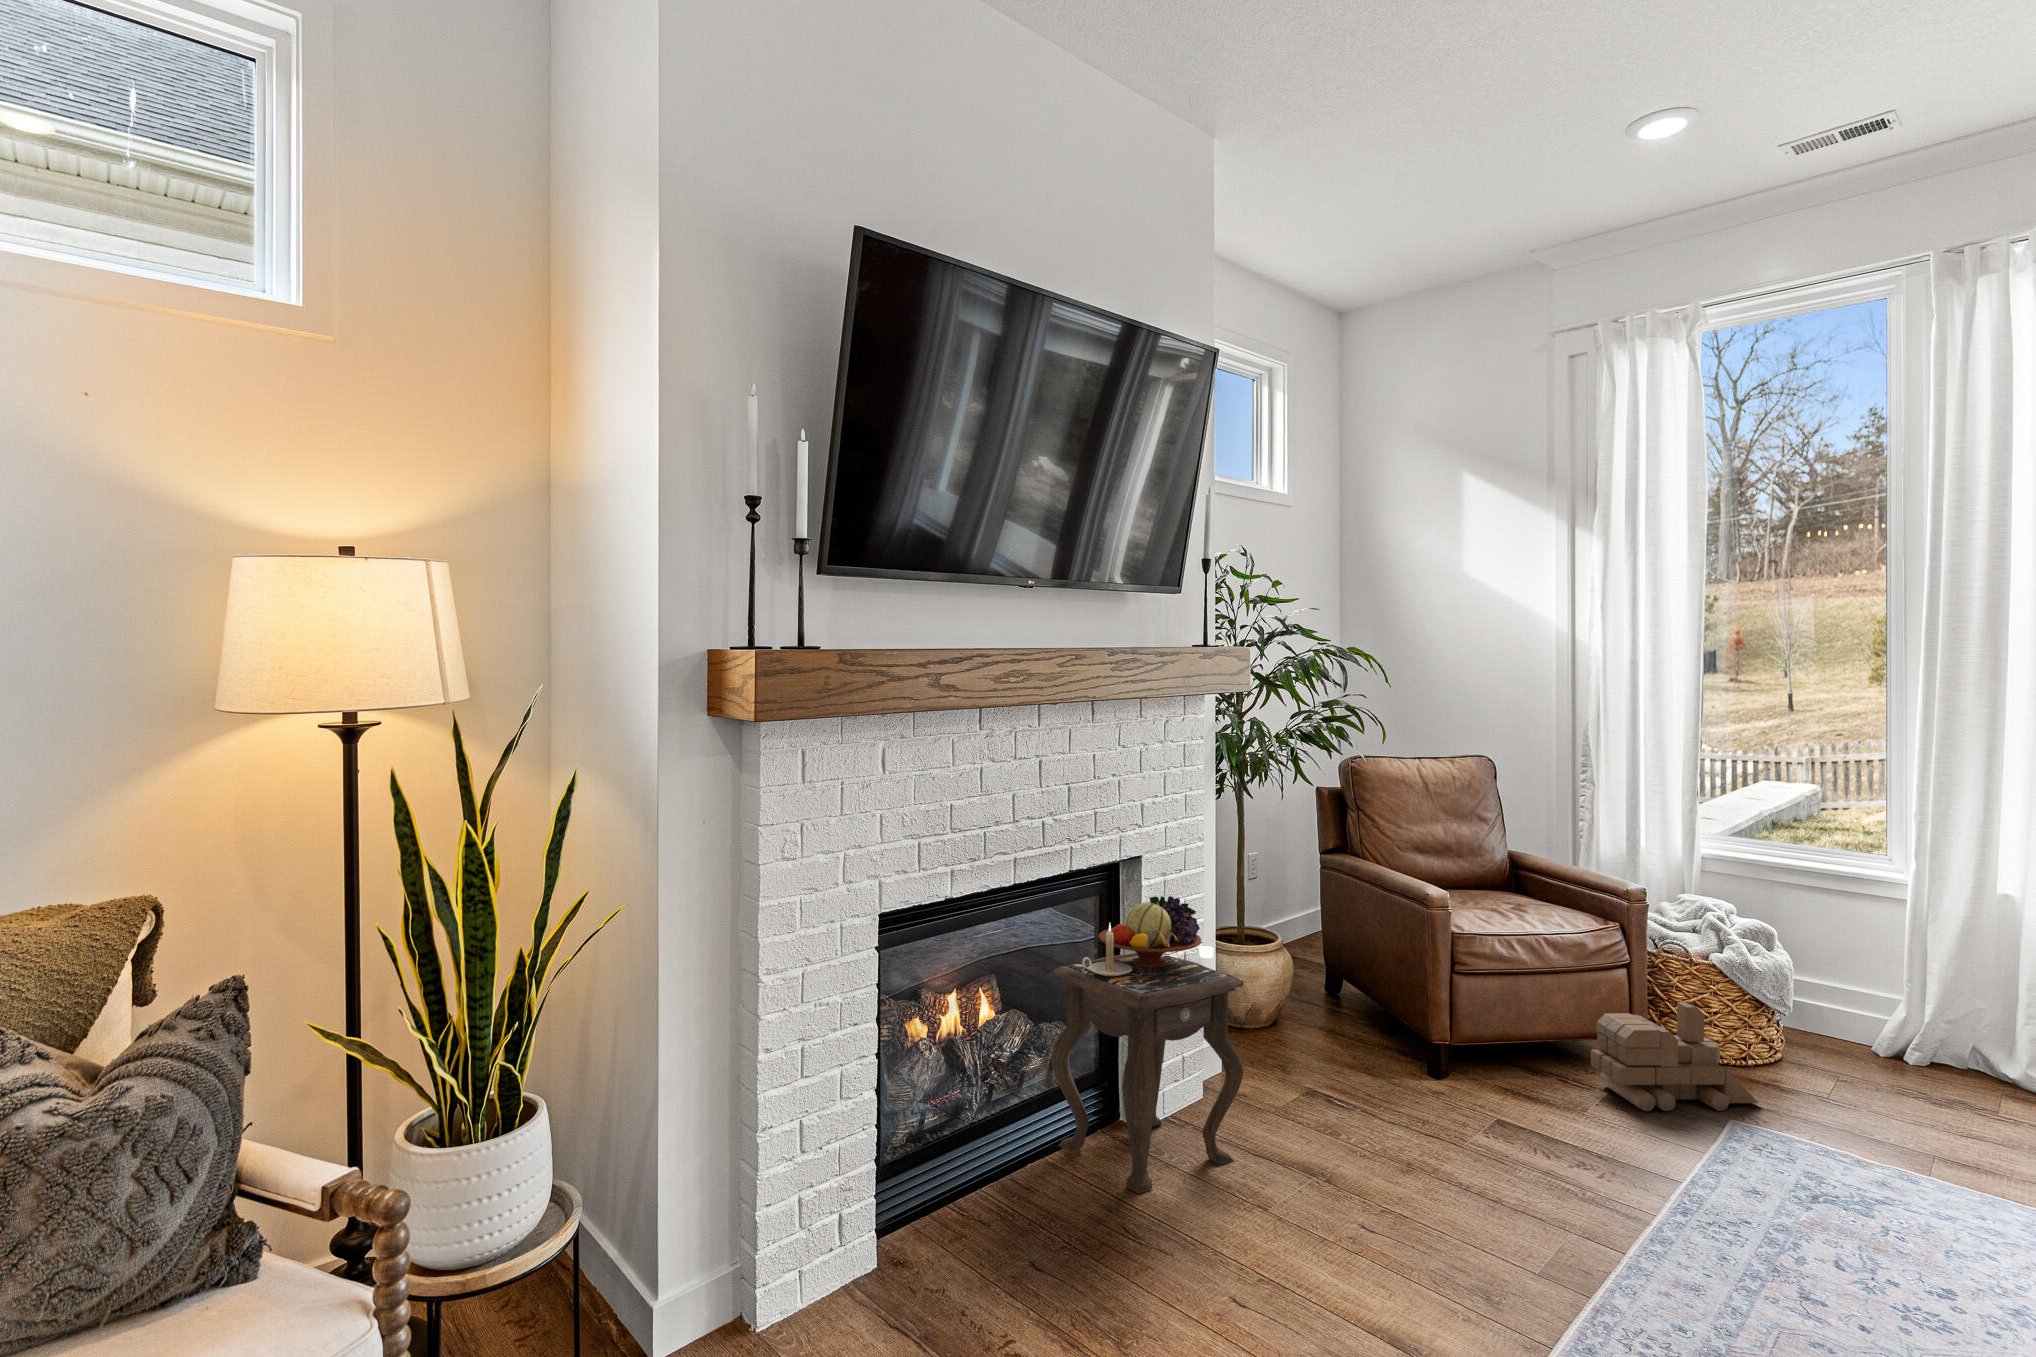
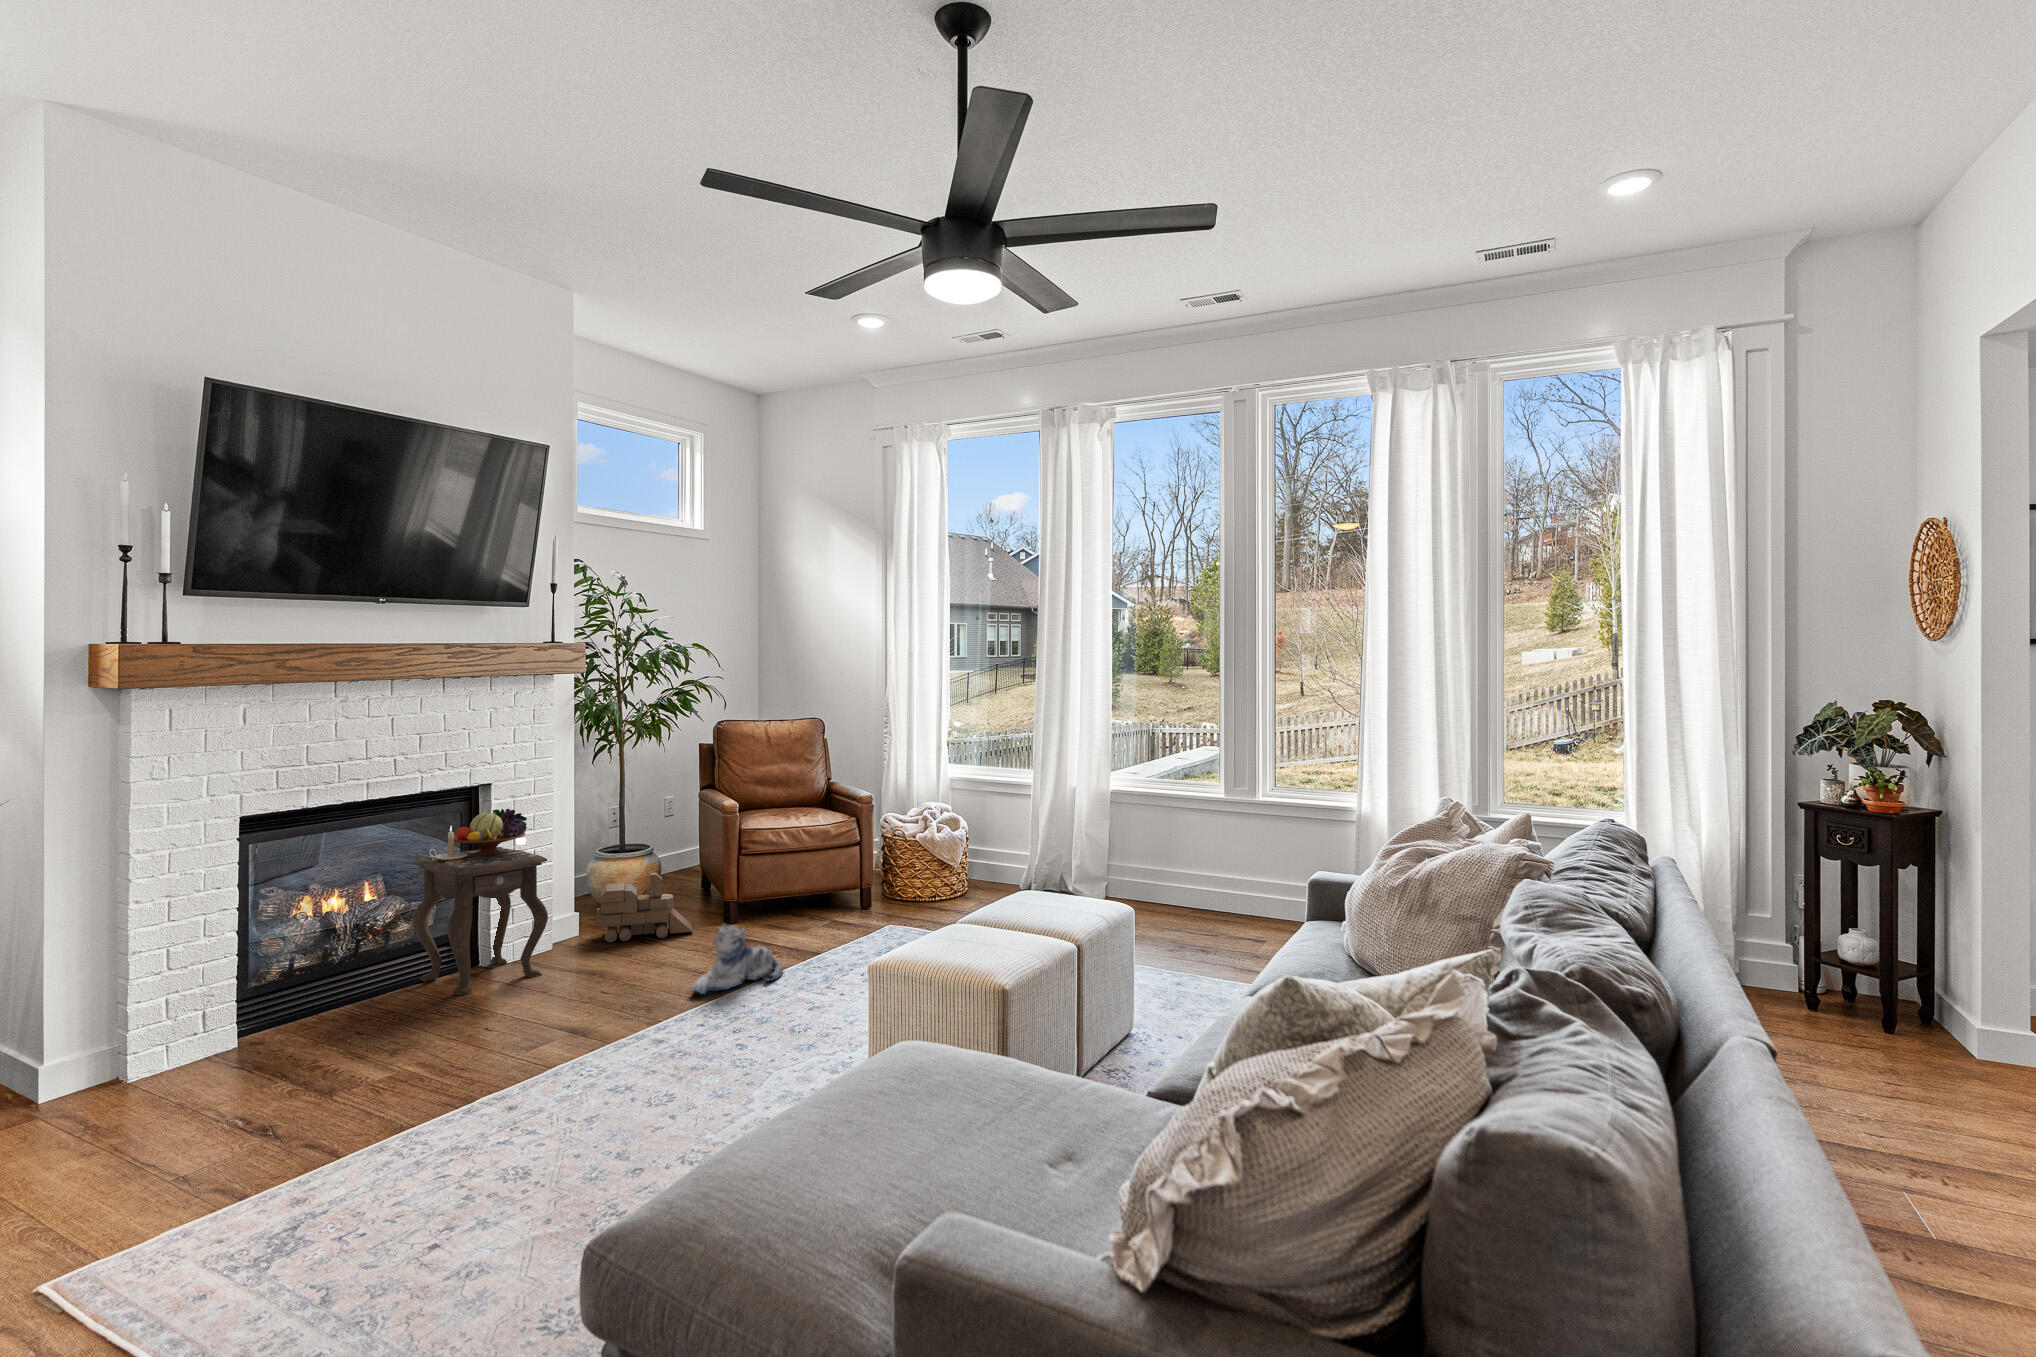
toy train: present [1591,1002,1758,1111] -> present [596,873,693,942]
plush toy: none [1527,1128,1659,1259] -> present [691,924,783,994]

